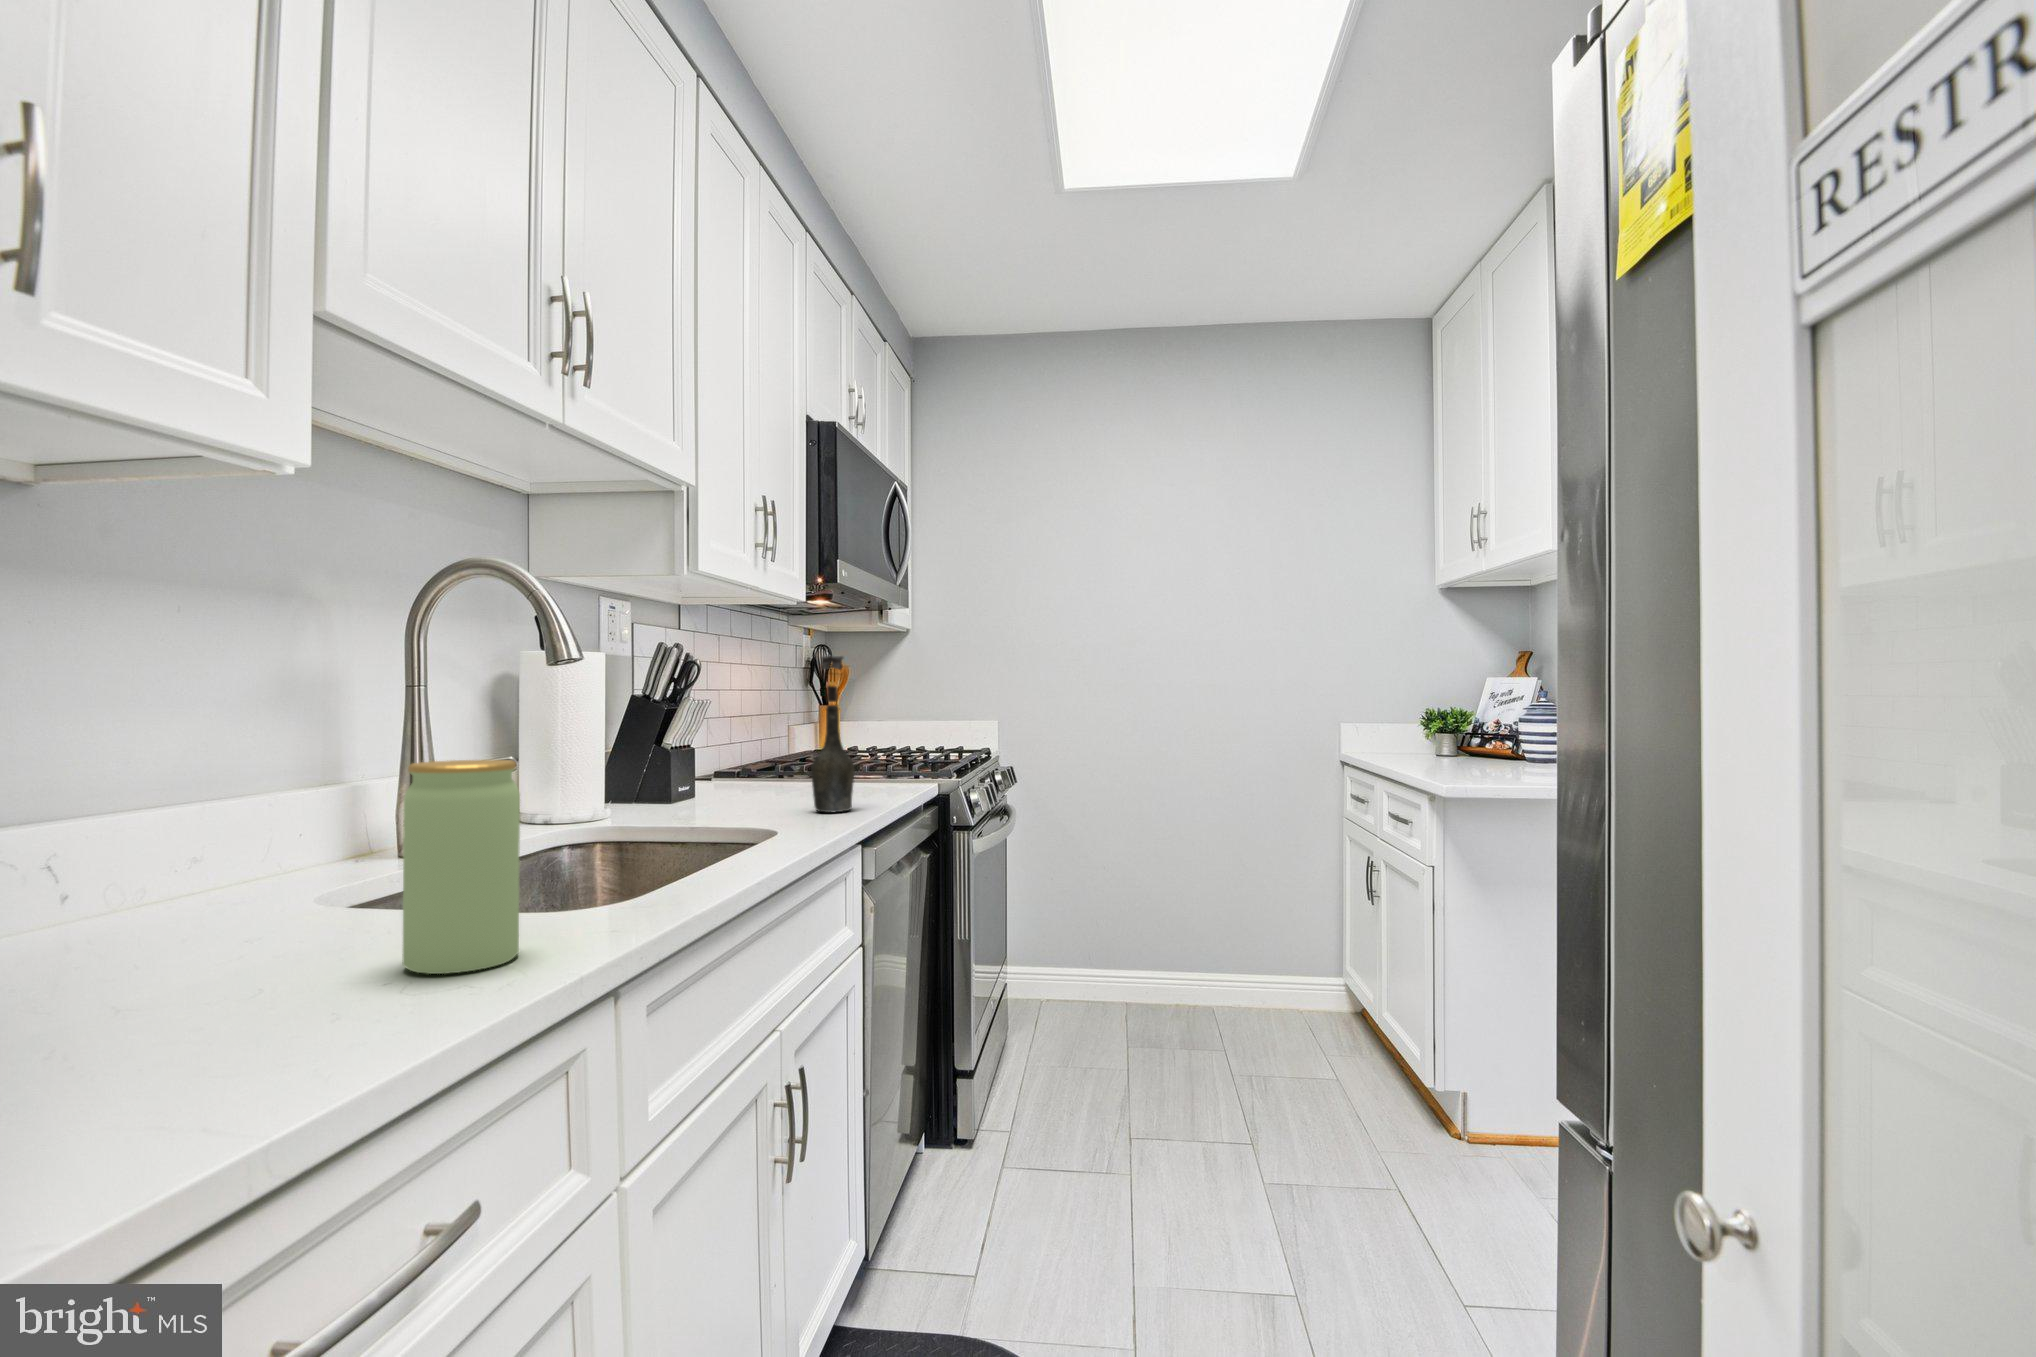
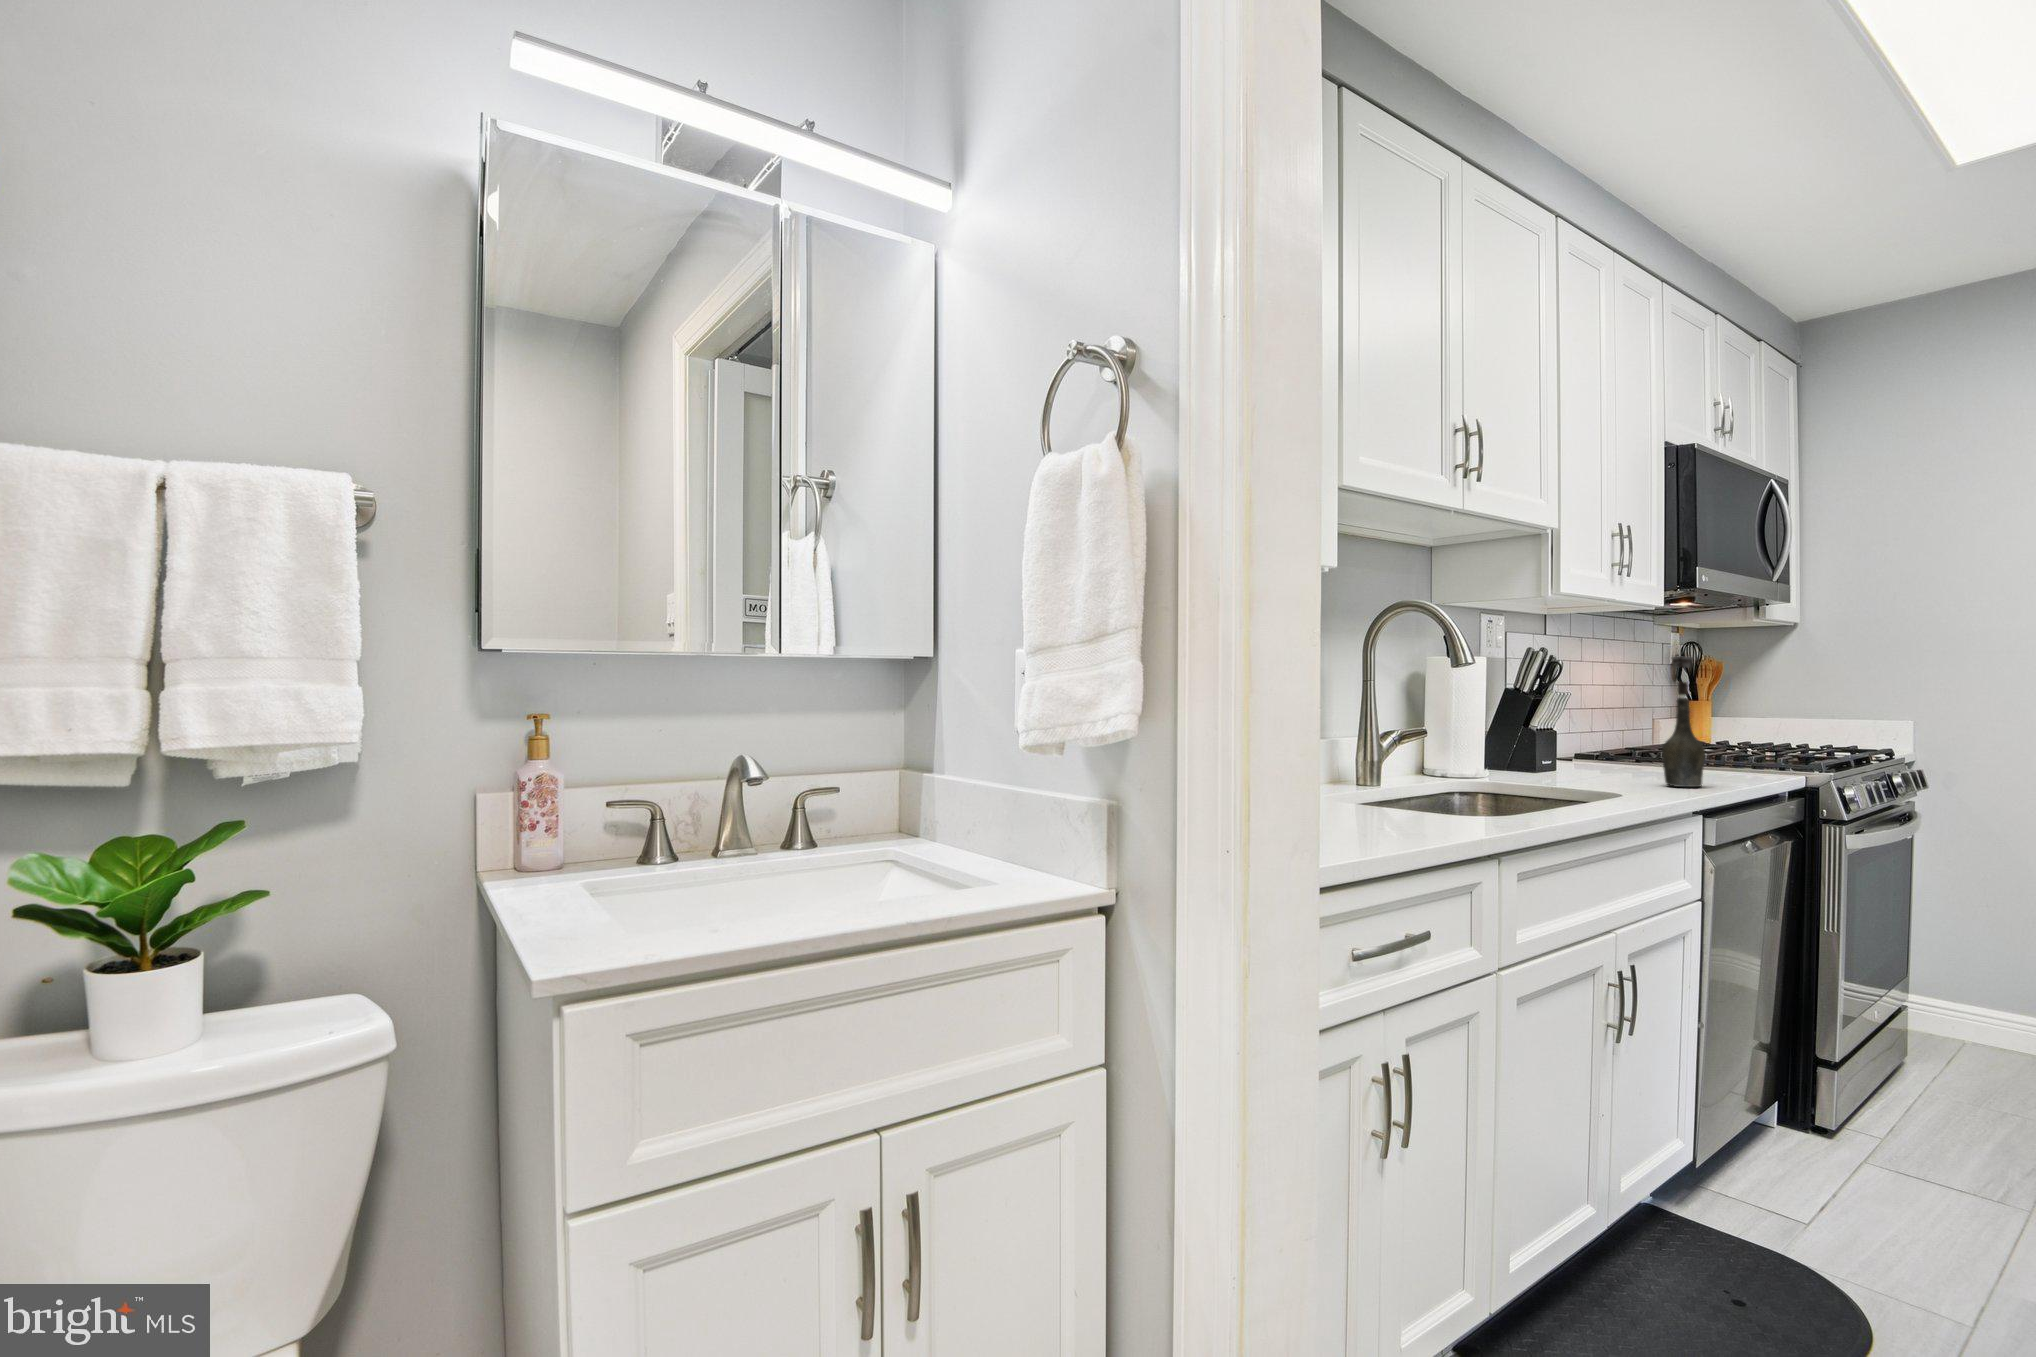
jar: present [402,760,520,974] -> none [1385,723,1446,837]

